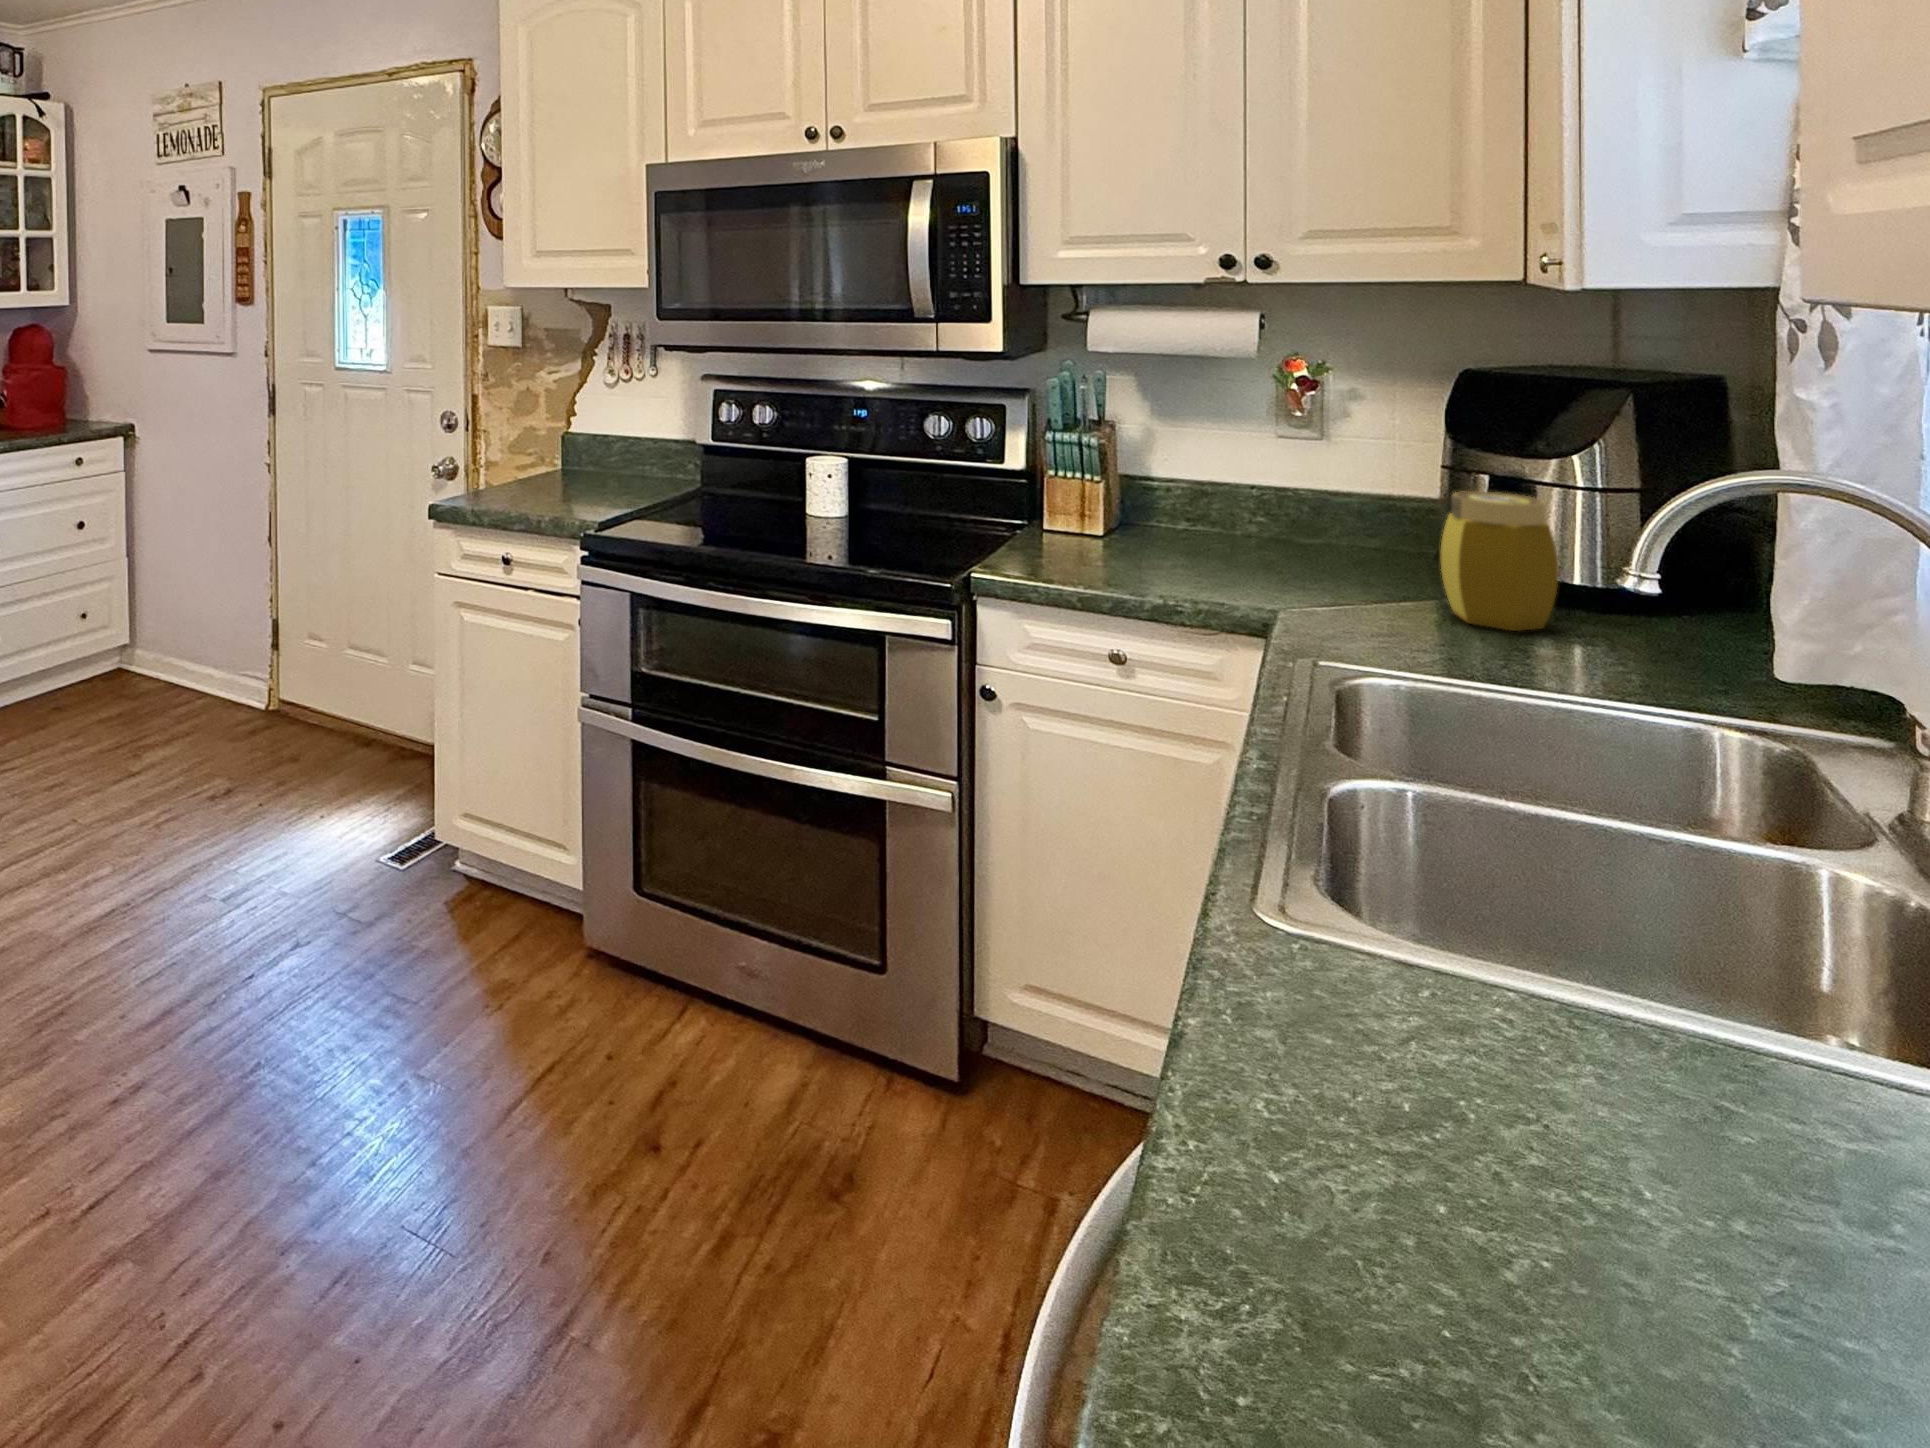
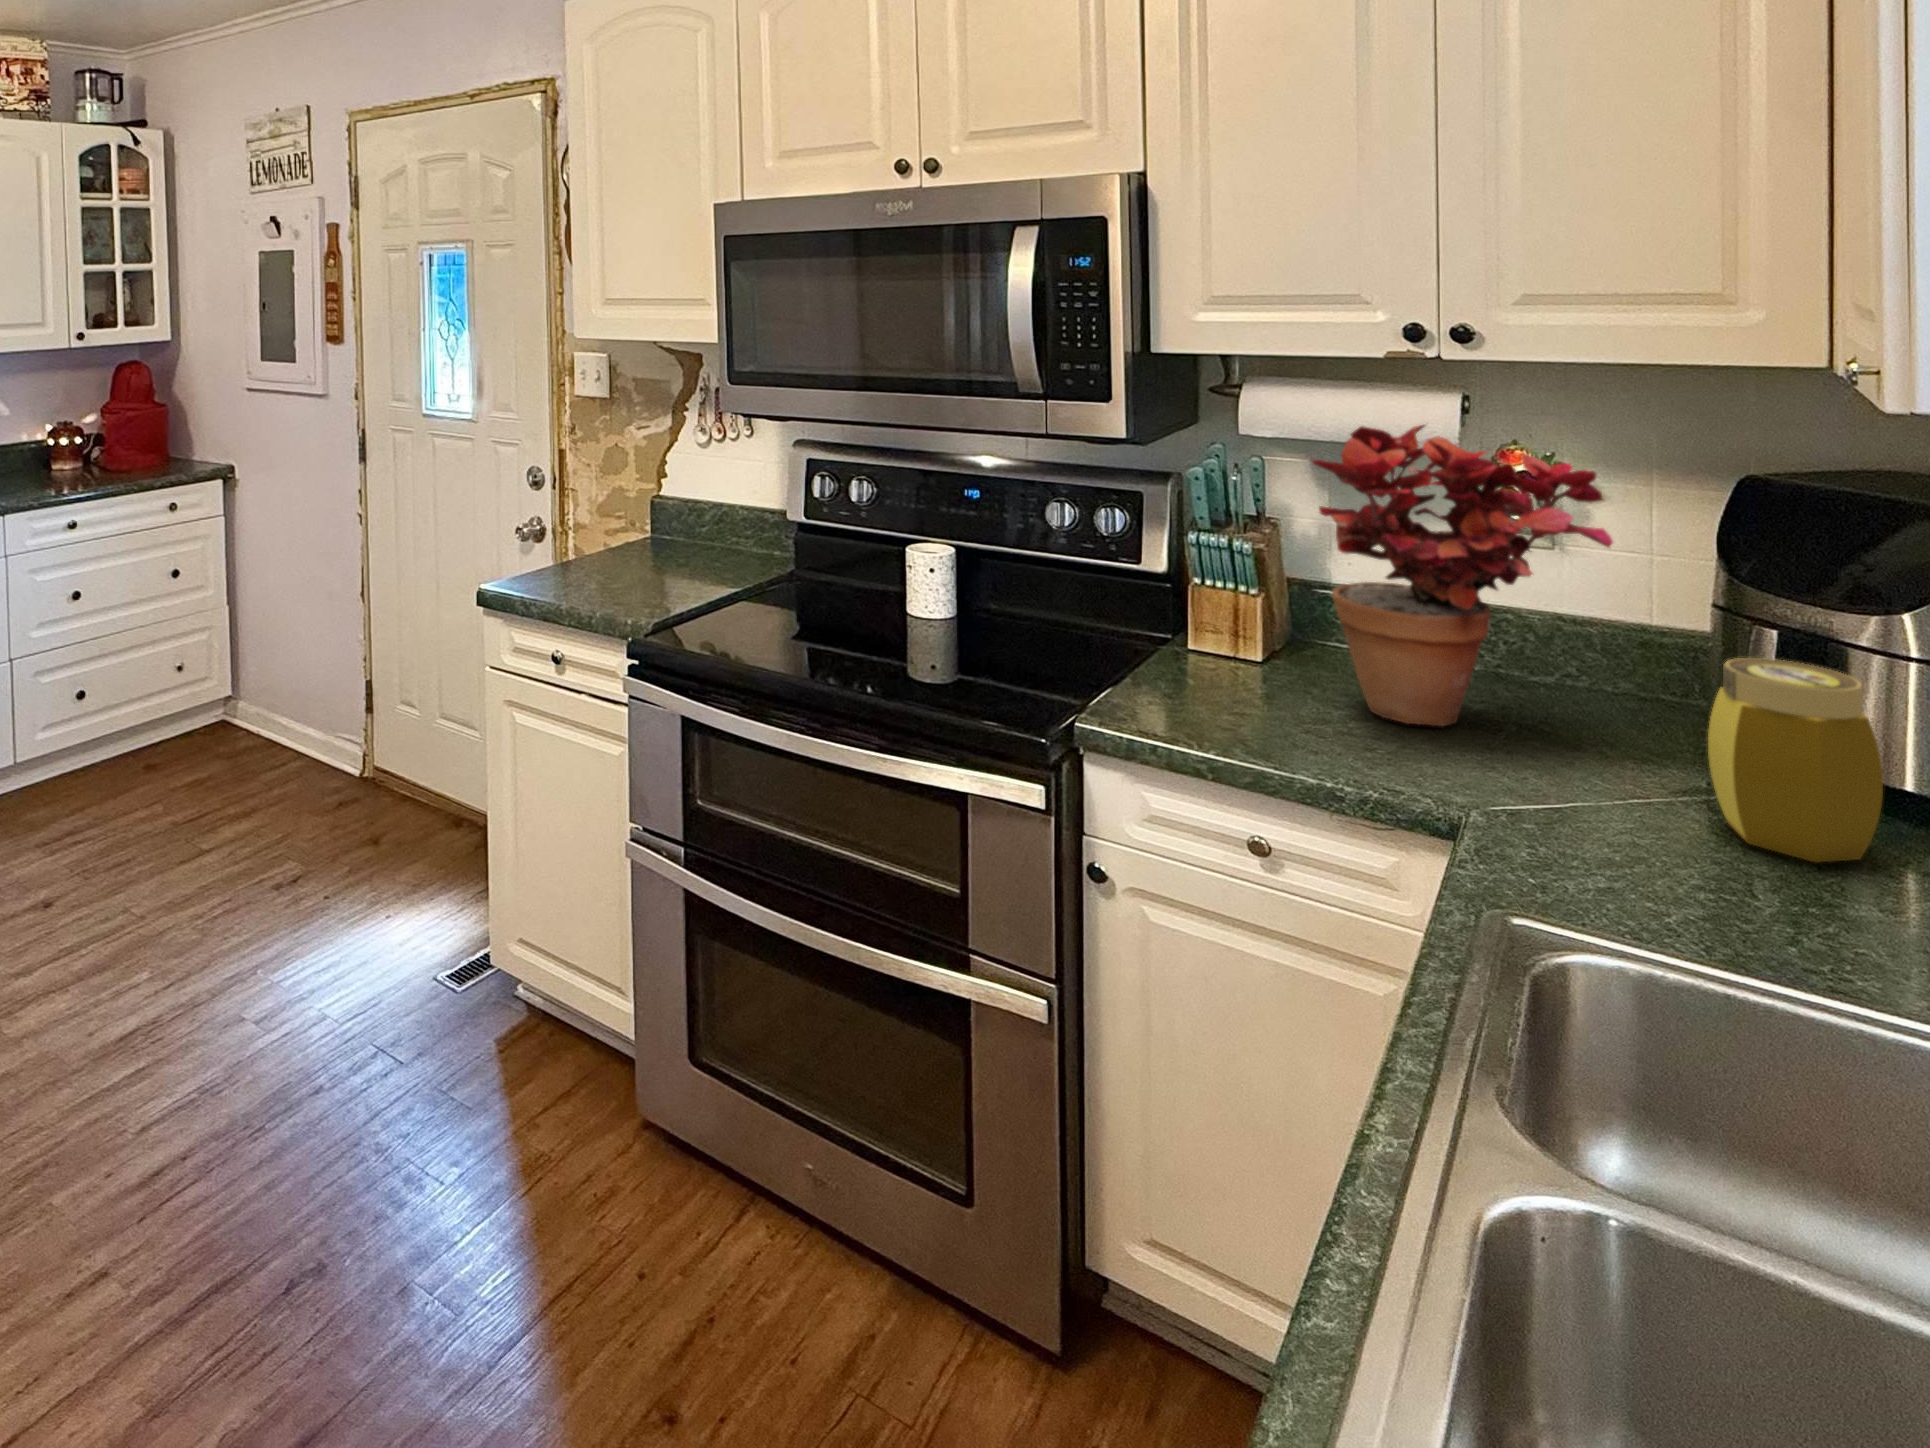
potted plant: none [1151,336,1372,569] -> present [1312,425,1613,726]

